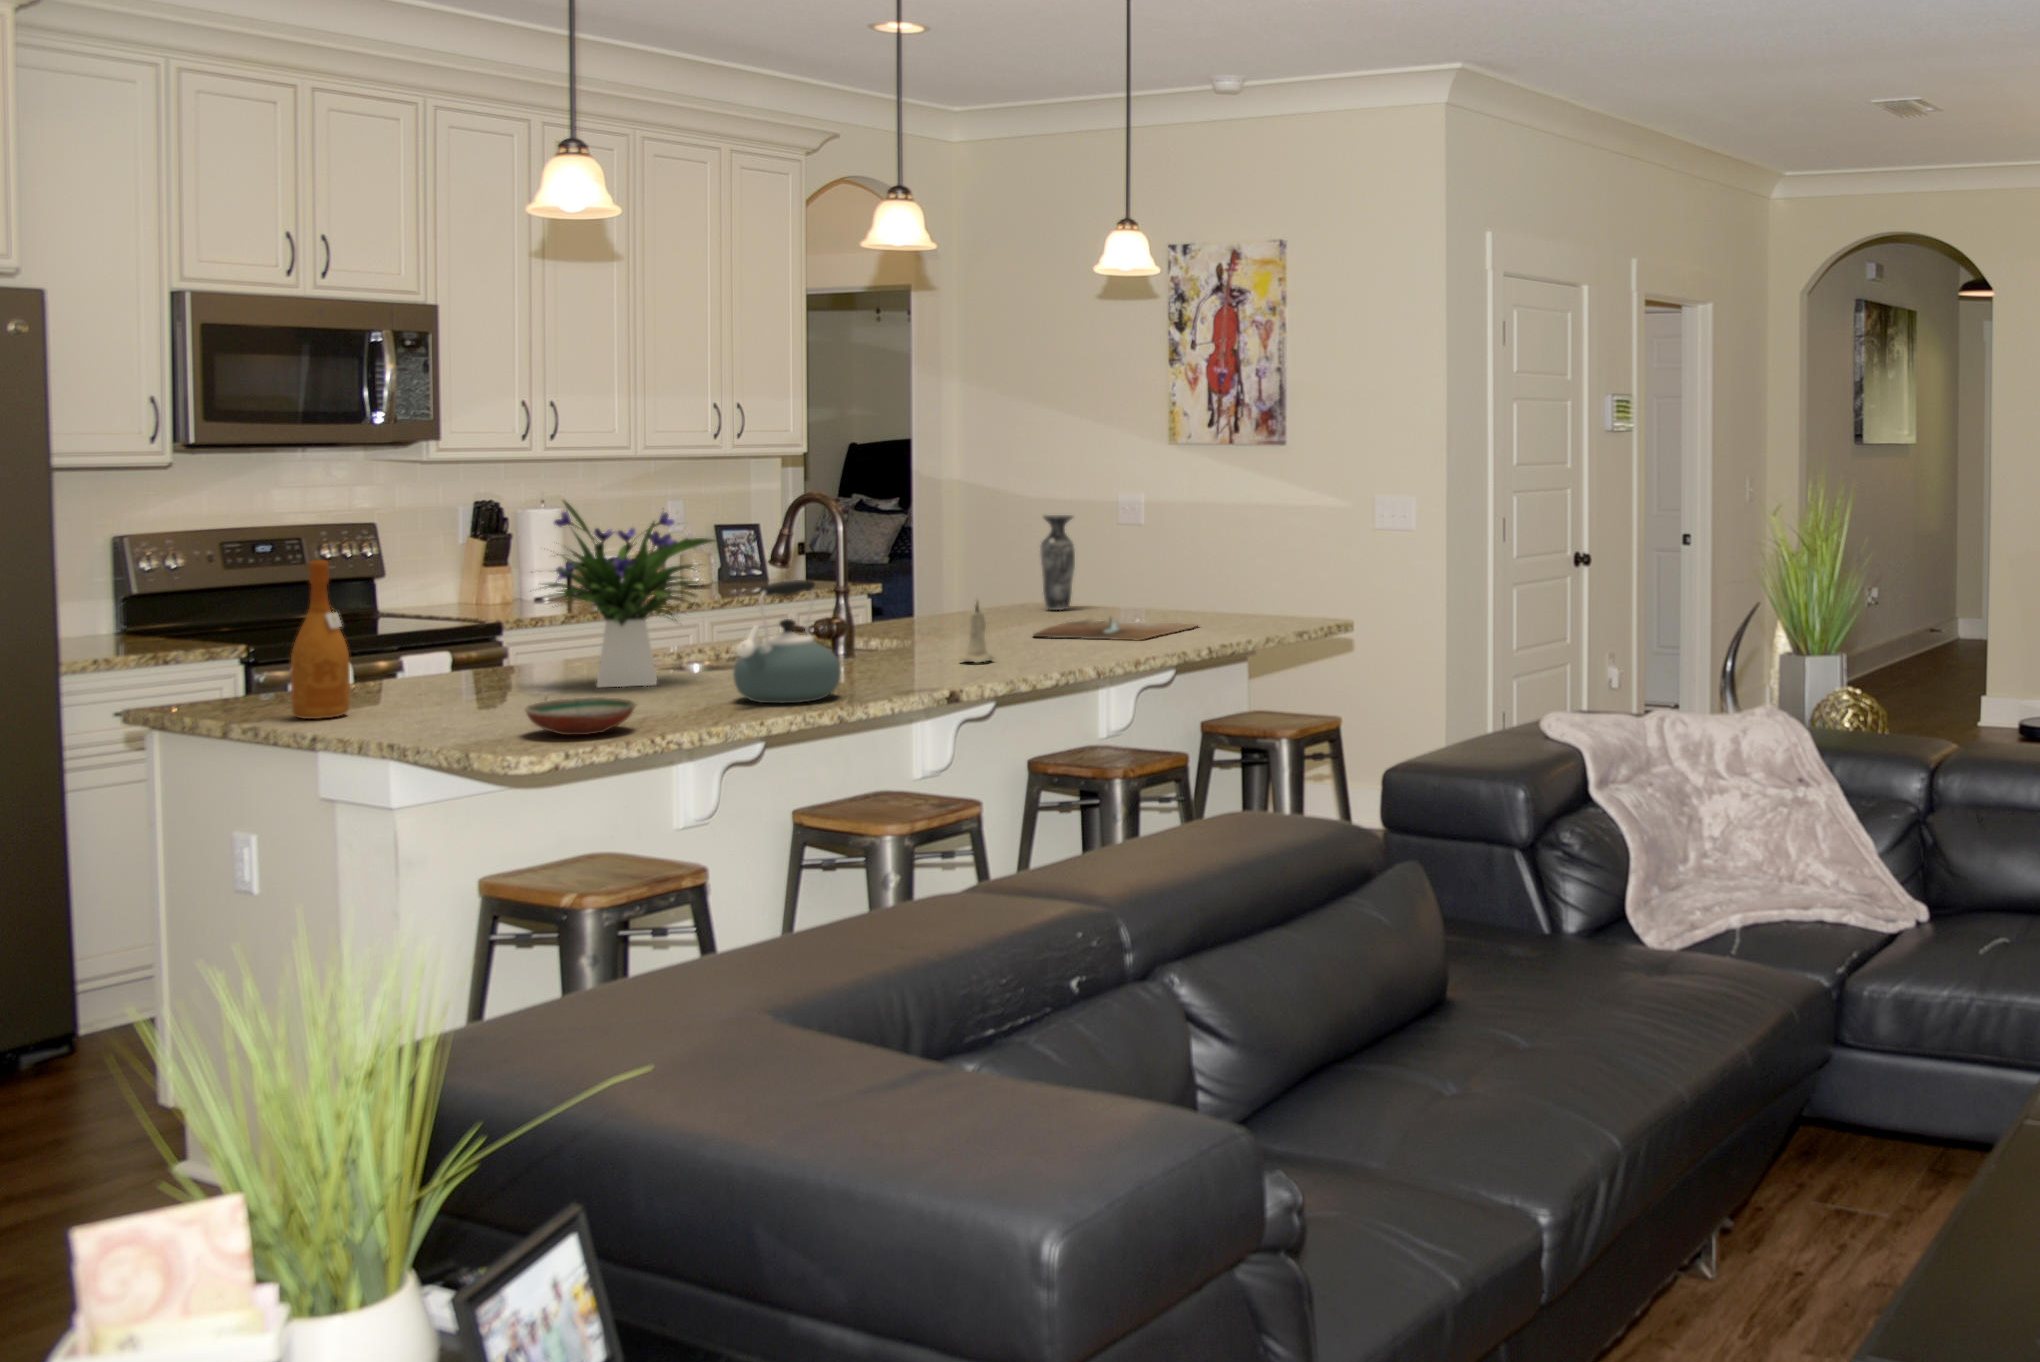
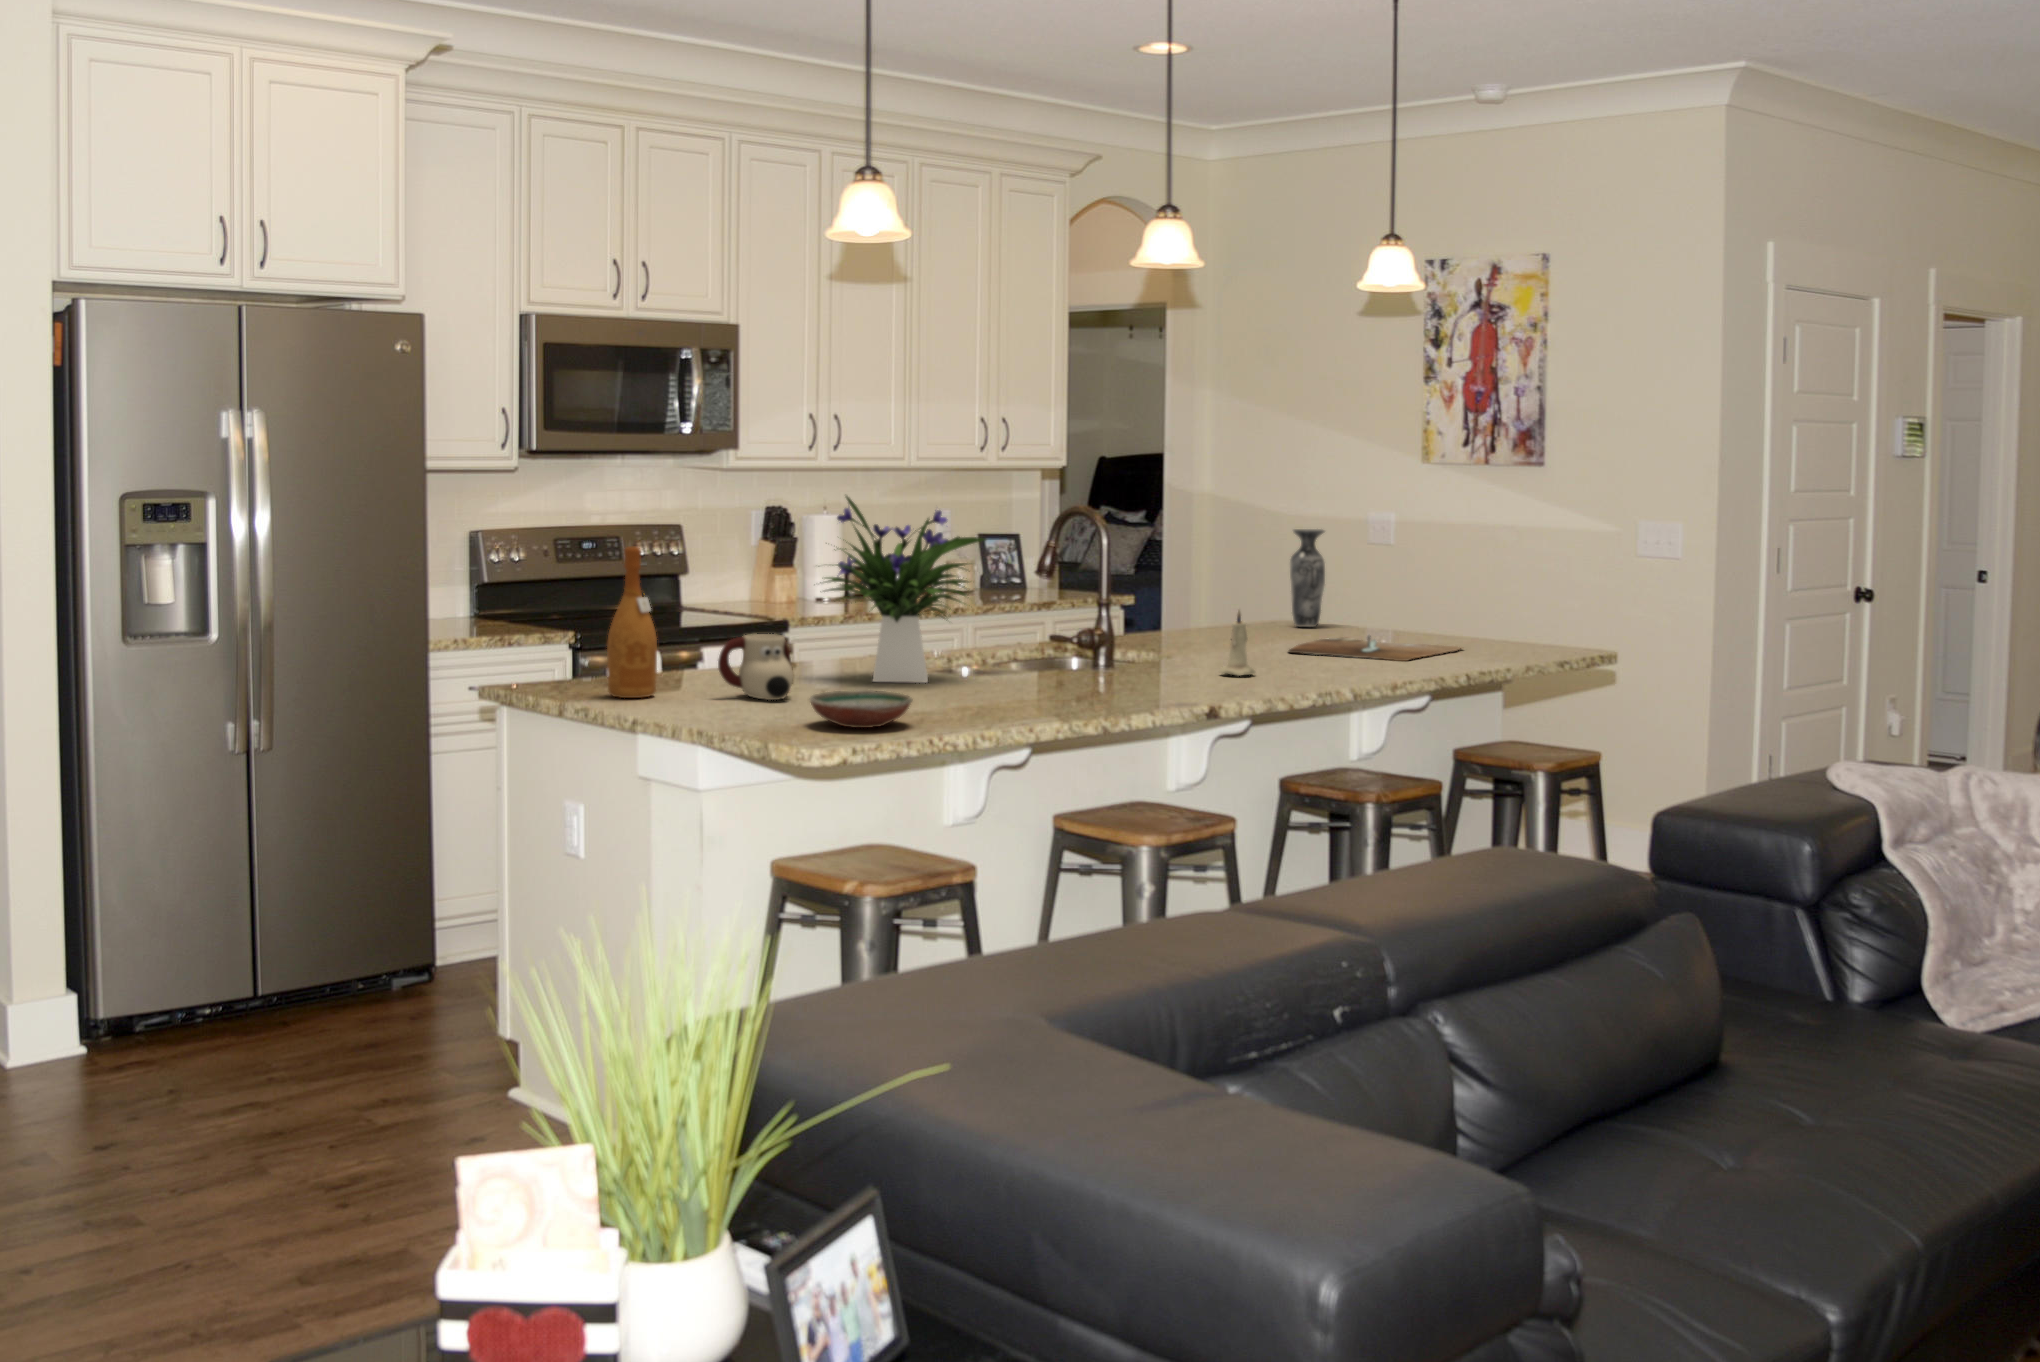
kettle: present [733,580,841,703] -> none [1003,581,1107,707]
mug: none [421,645,507,712] -> present [718,634,793,700]

